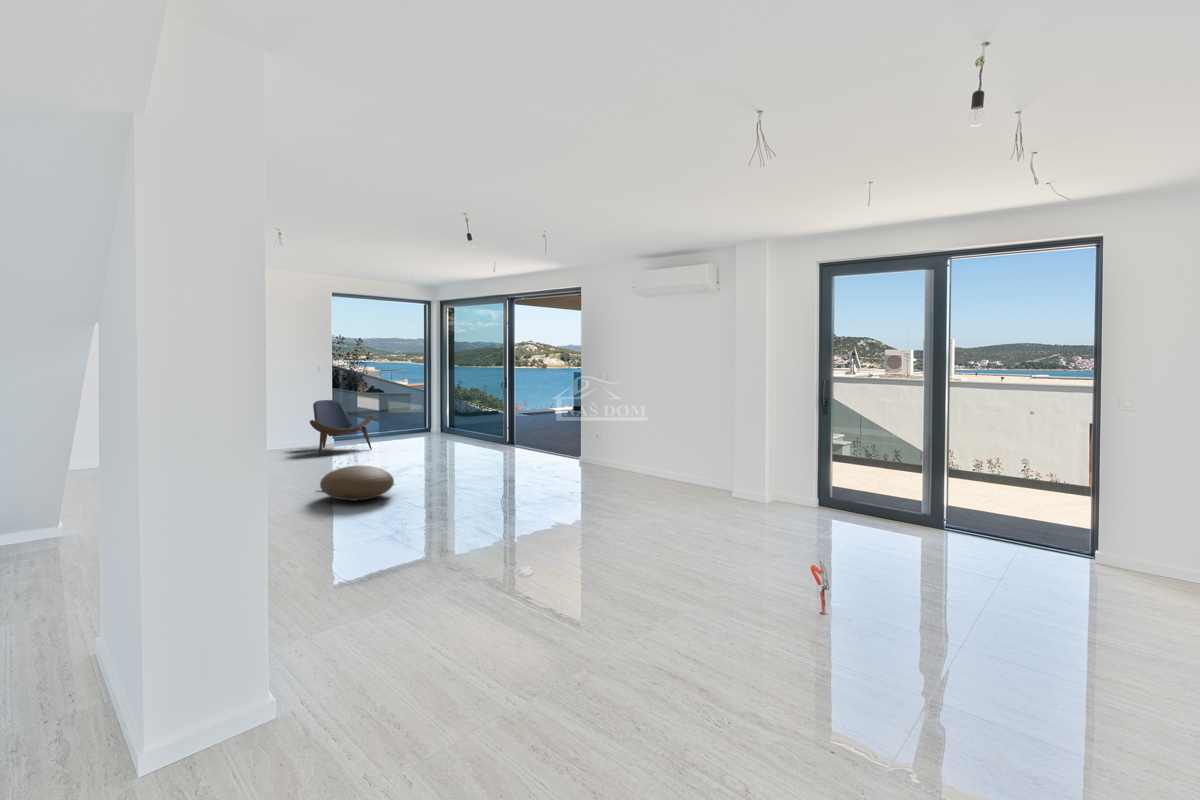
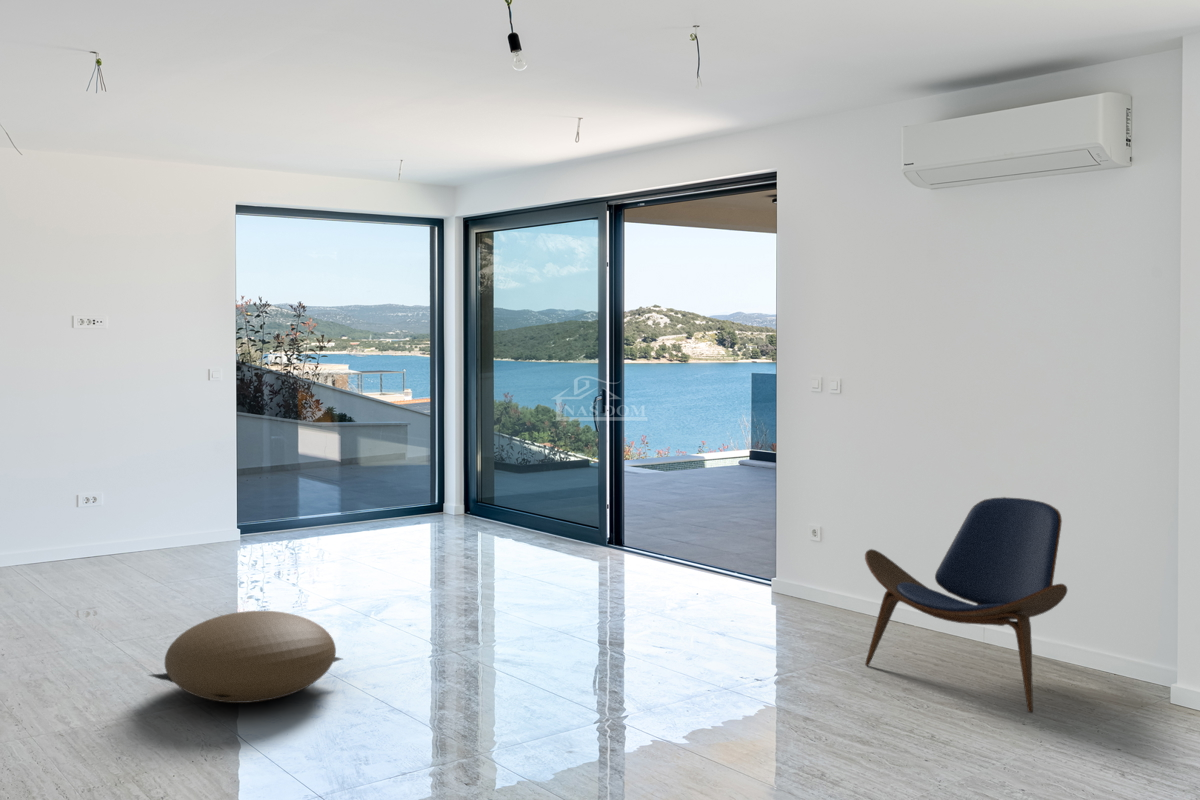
lounge chair: present [310,400,373,456] -> present [865,497,1067,712]

